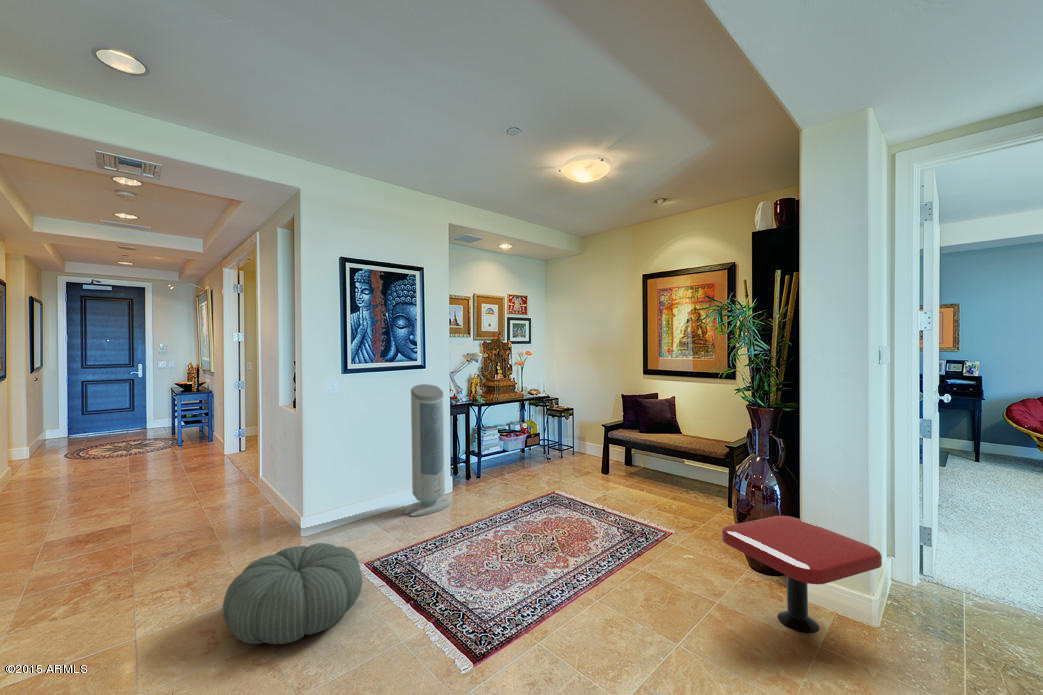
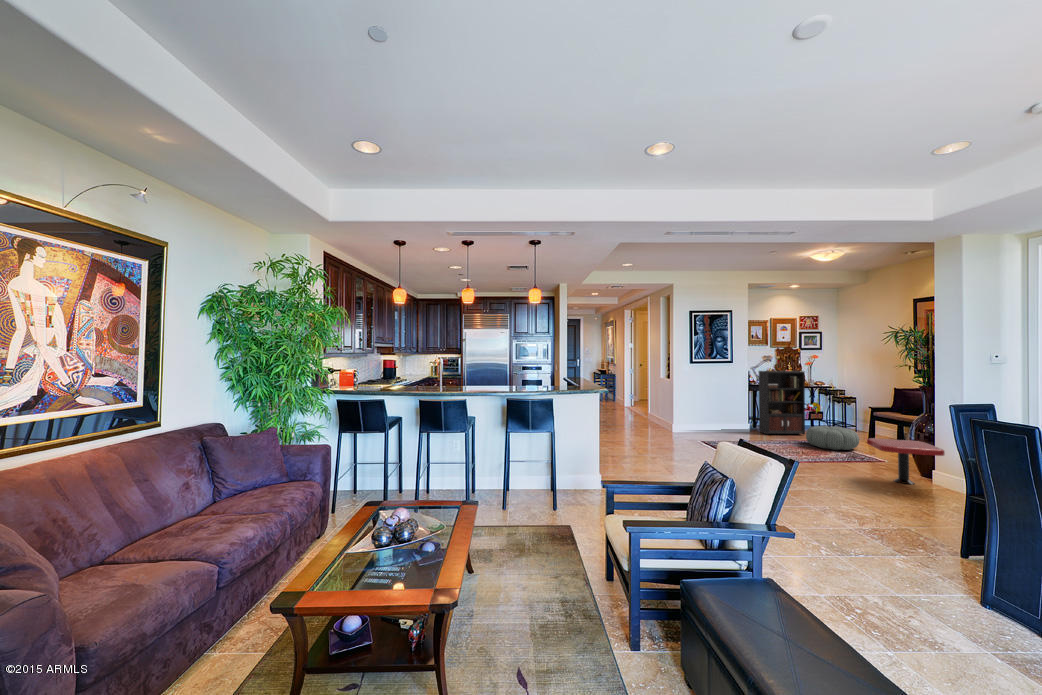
bookcase: none [466,377,533,494] -> present [759,371,805,434]
air purifier: present [404,384,452,517] -> none [720,371,747,436]
pouf: present [222,543,362,644] -> present [806,426,859,450]

